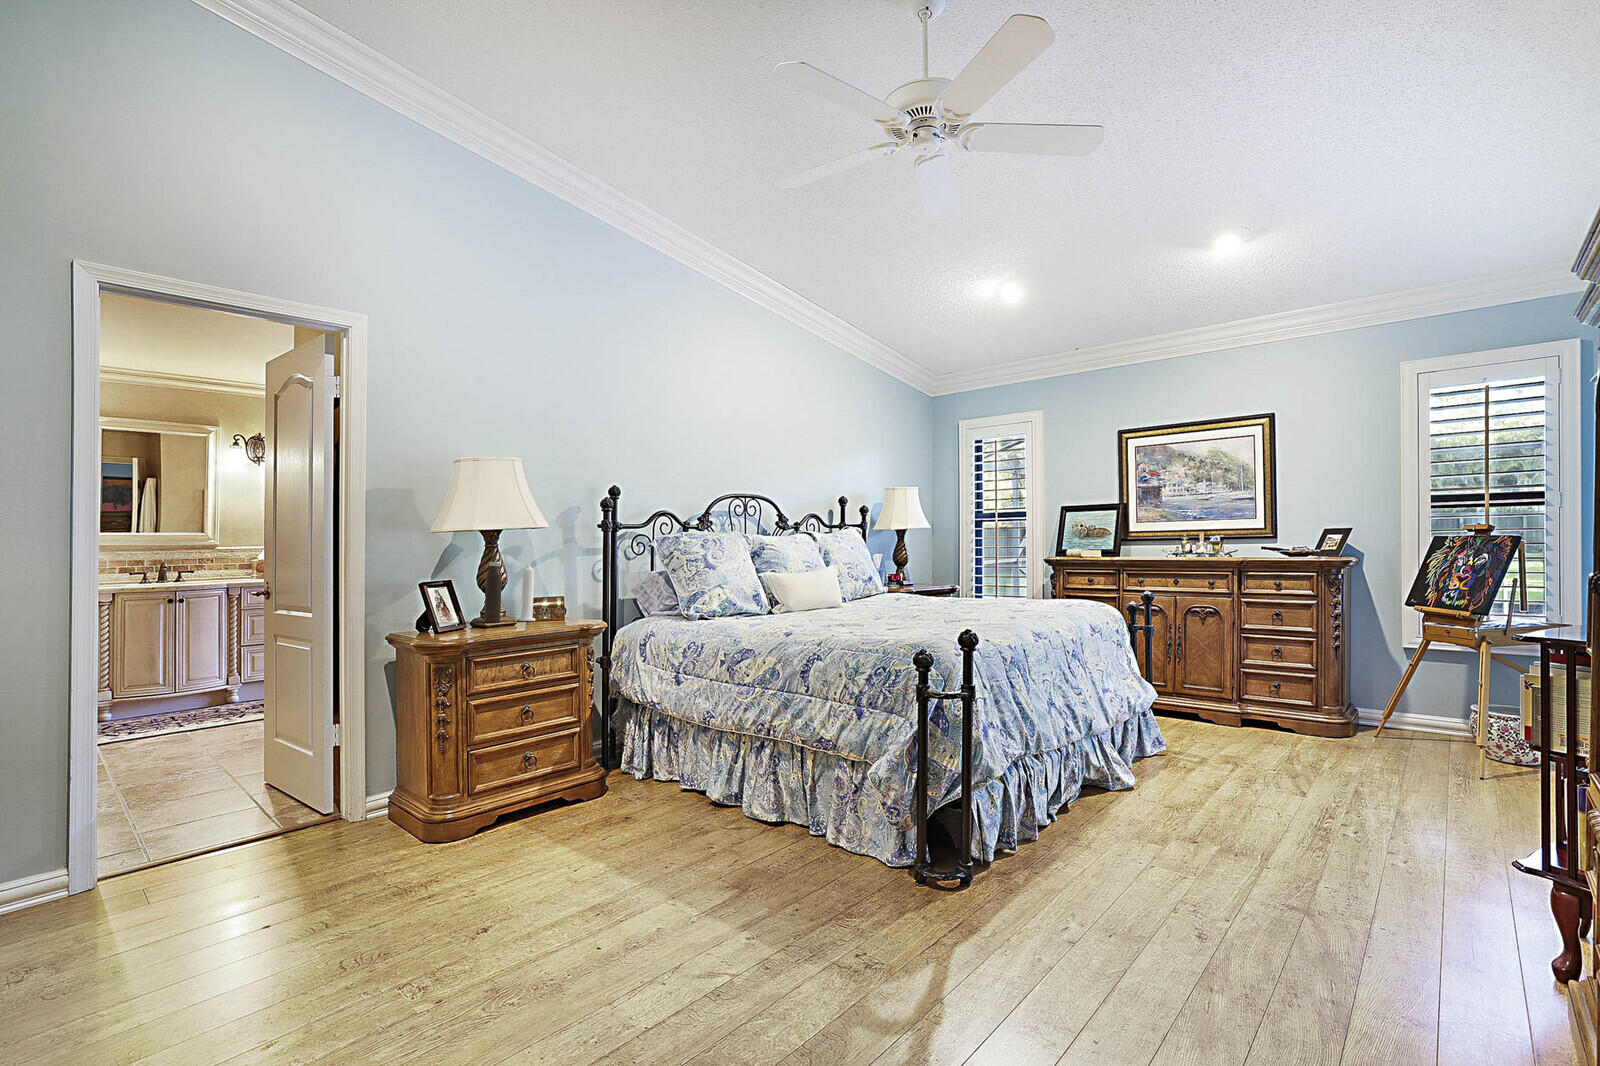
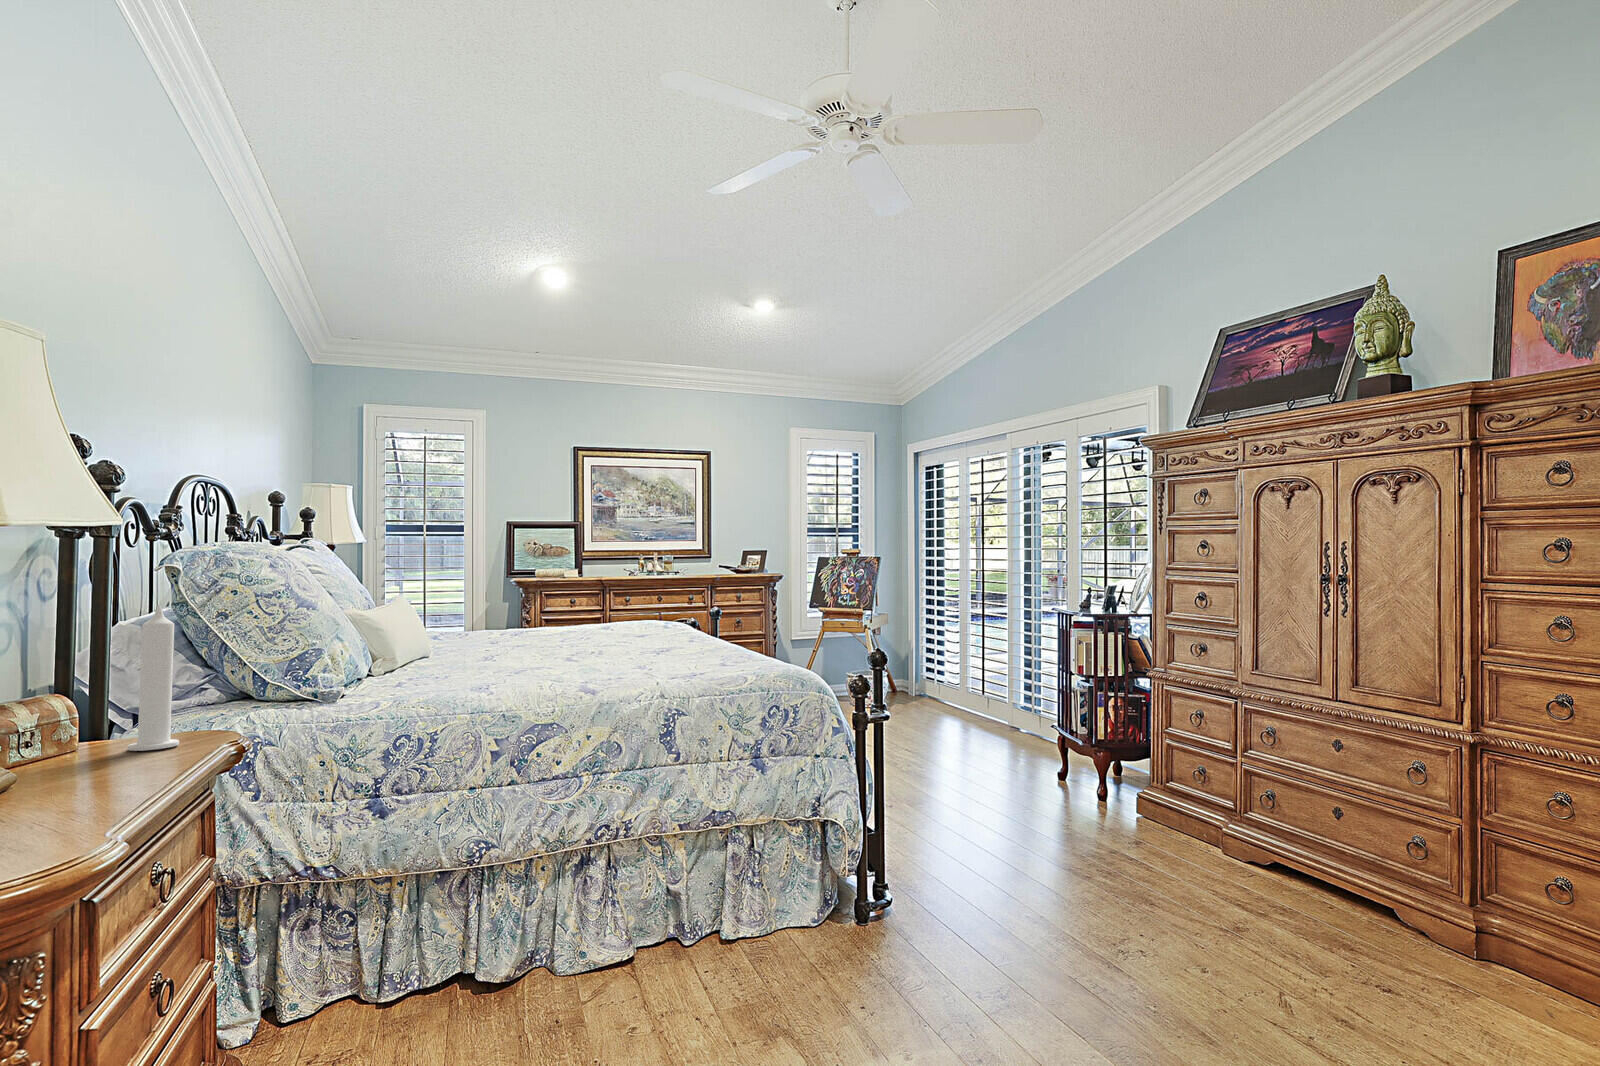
water bottle: present [484,562,502,622] -> none [62,608,119,770]

